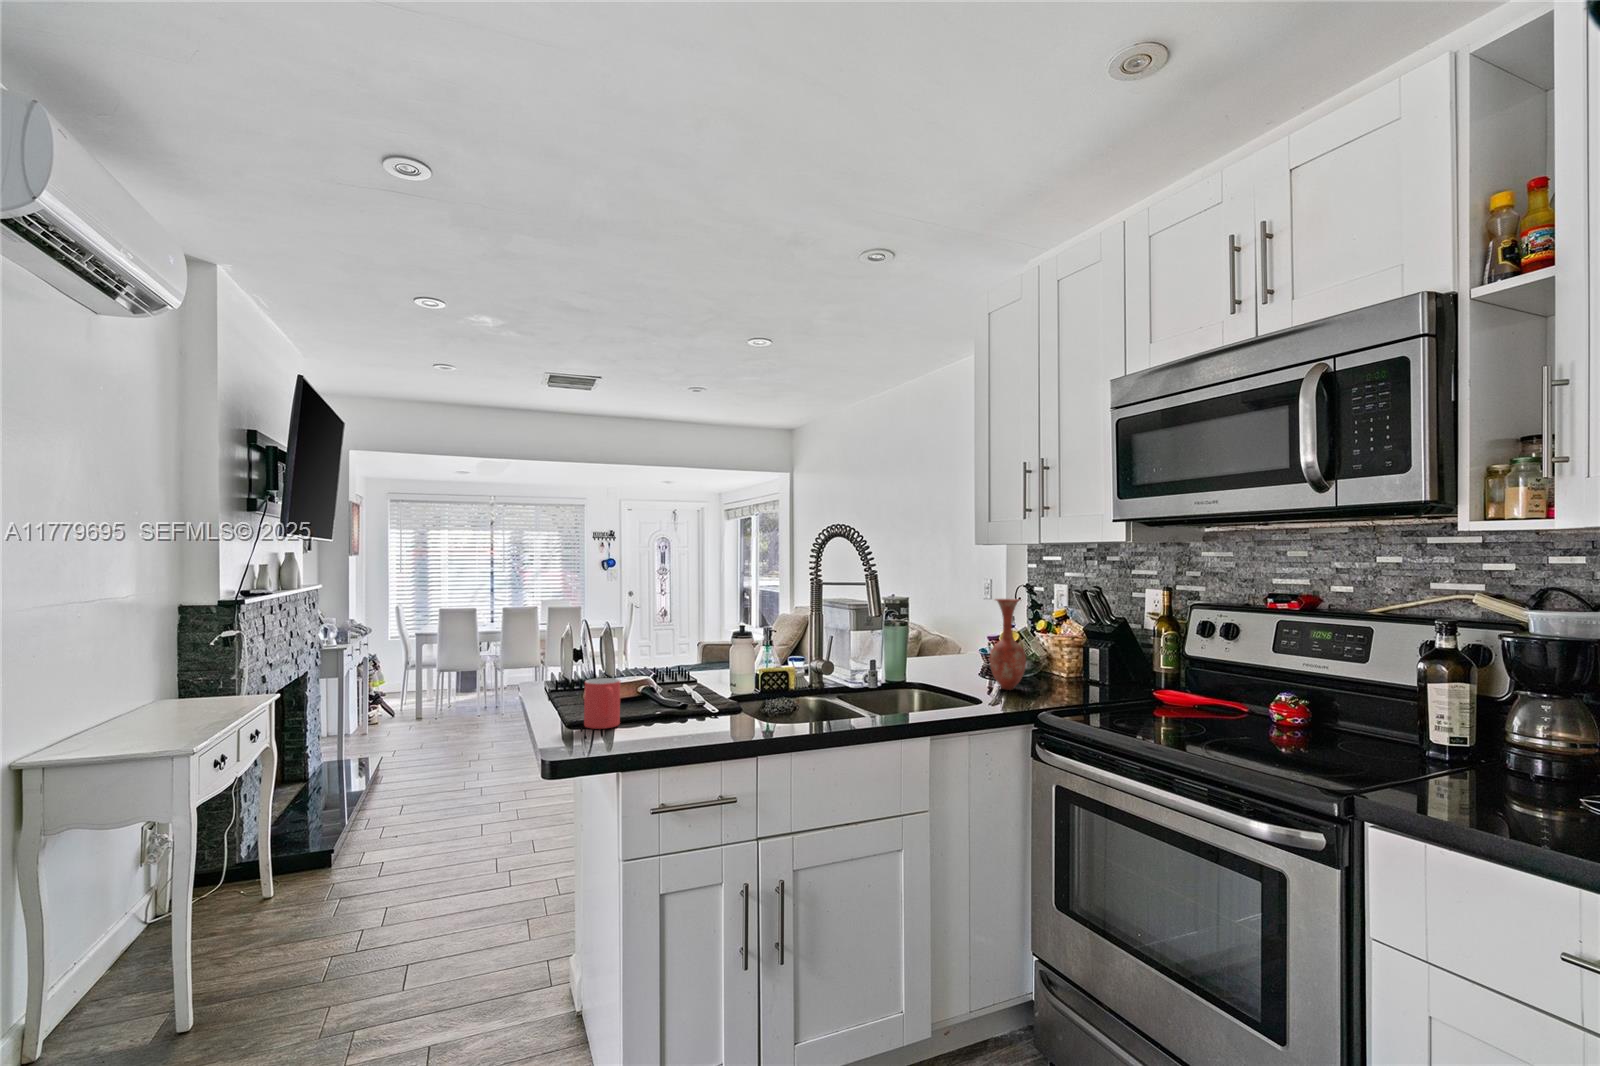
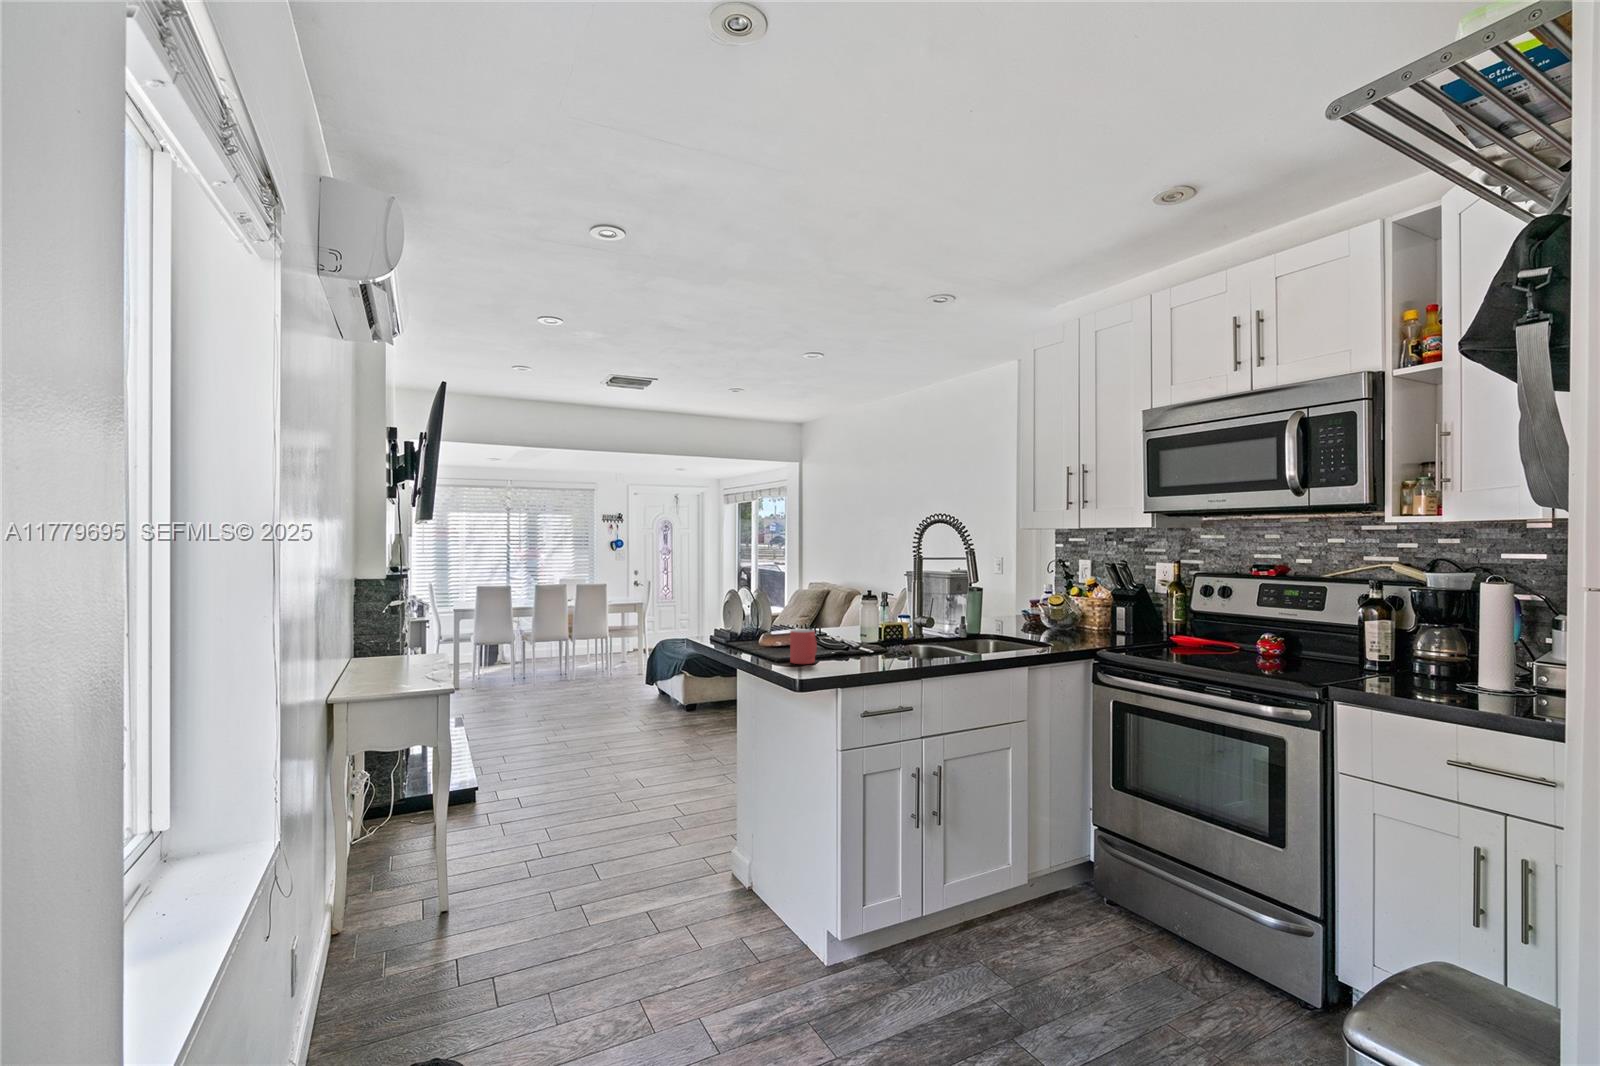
vase: present [990,599,1026,690] -> none [1048,571,1076,638]

